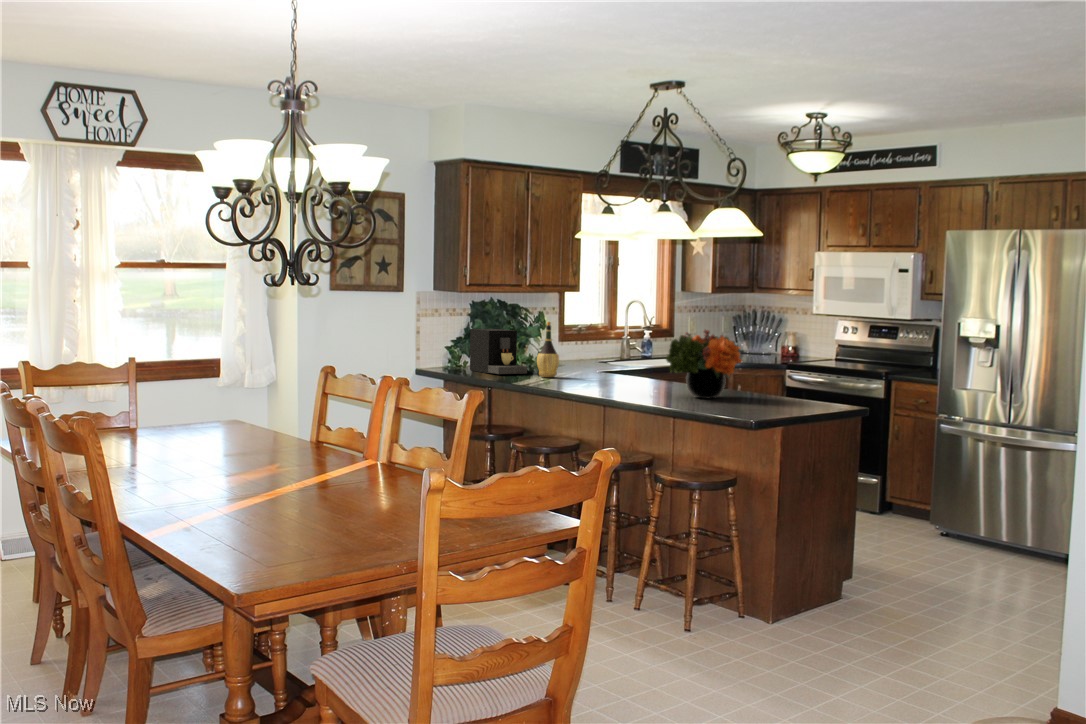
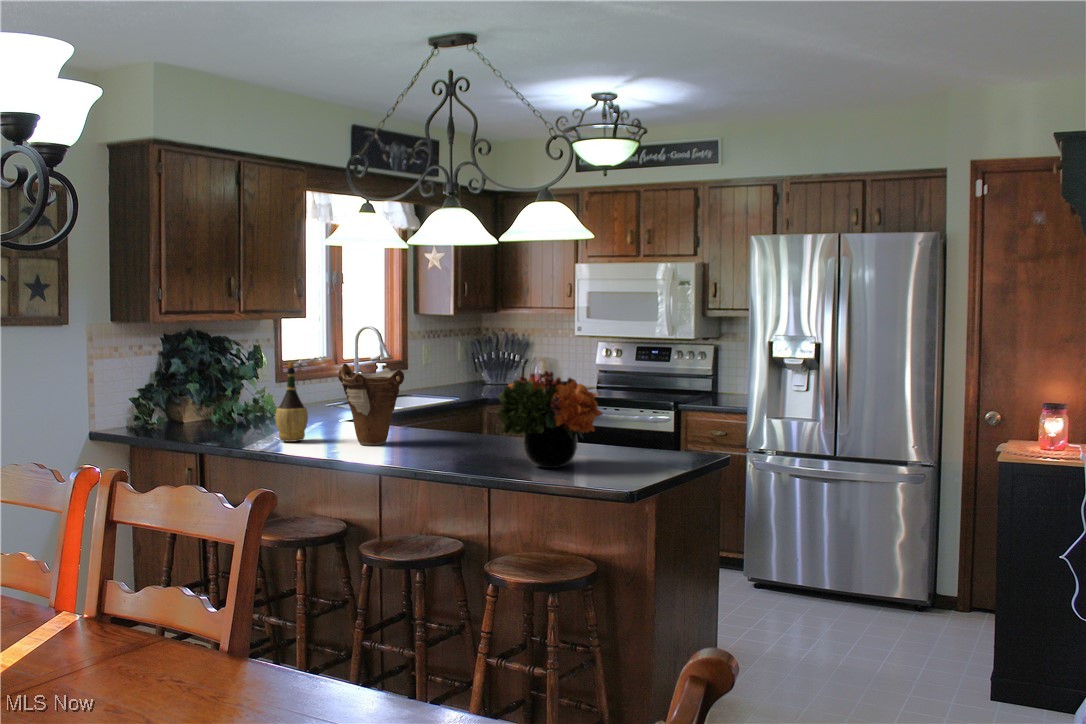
vase: none [579,323,623,382] -> present [338,363,404,445]
coffee maker: present [470,329,527,374] -> none [166,373,258,441]

